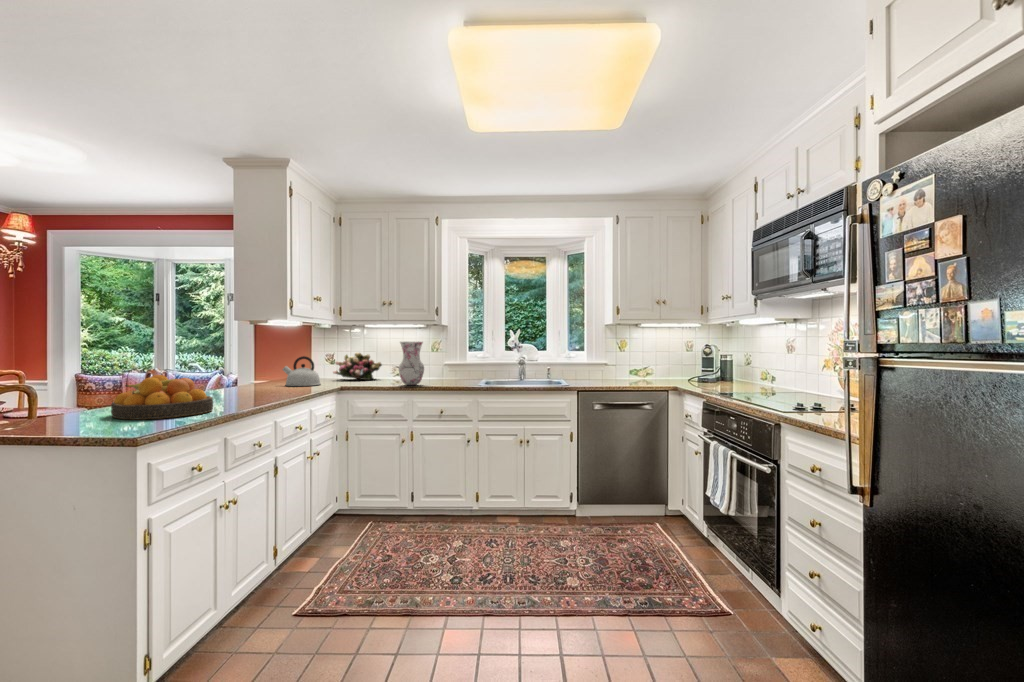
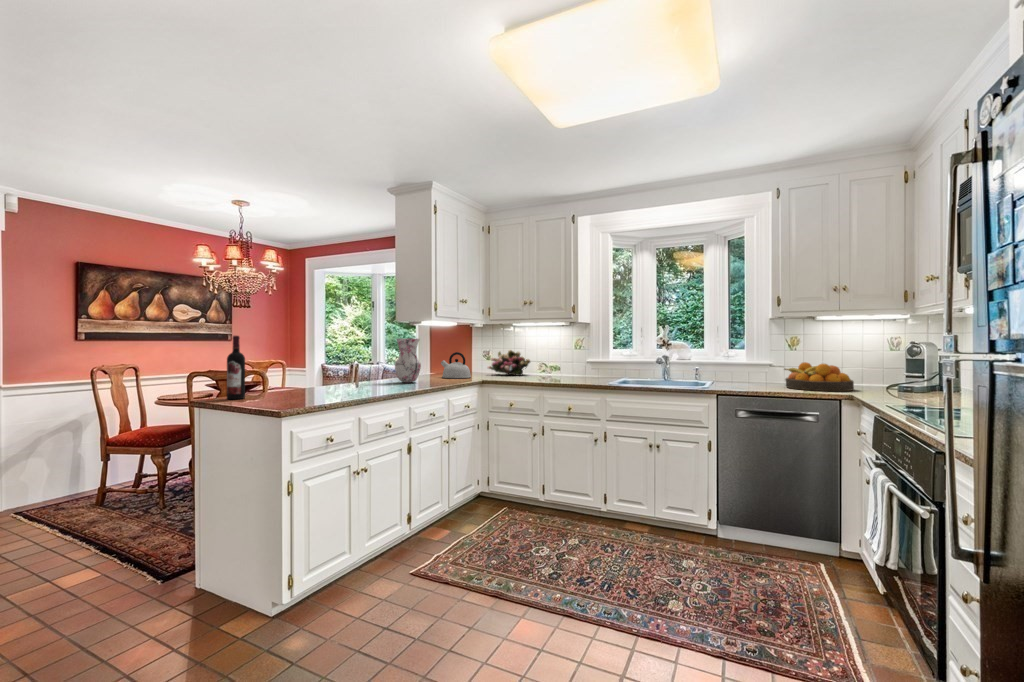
wine bottle: none [31,341,61,430] -> present [227,336,245,399]
vase: present [399,342,424,385] -> present [395,338,421,383]
fruit bowl: present [111,375,213,419] -> present [785,362,854,391]

